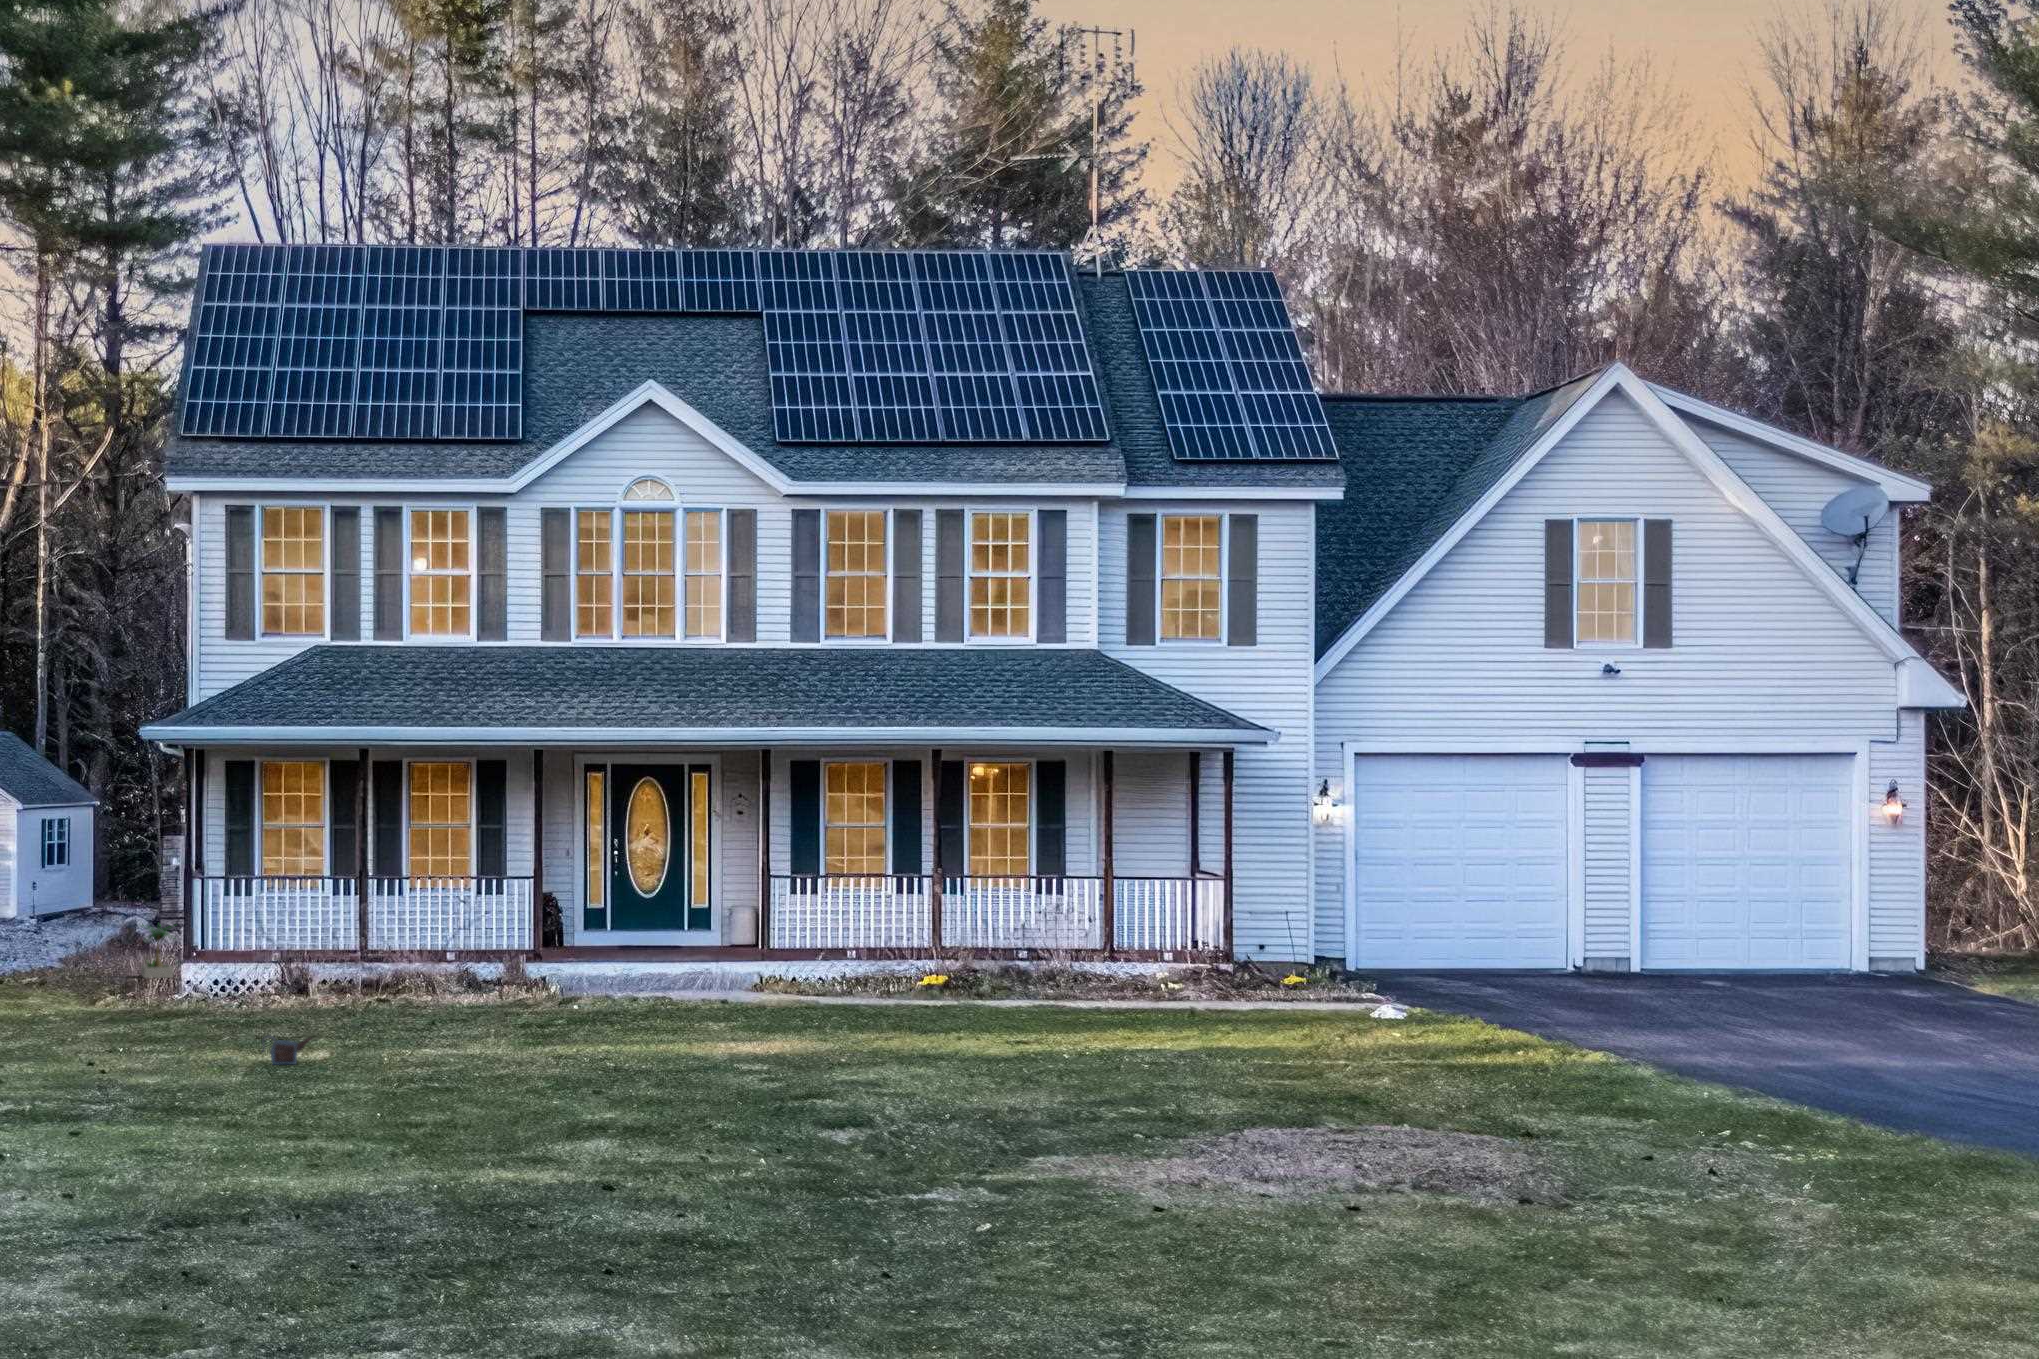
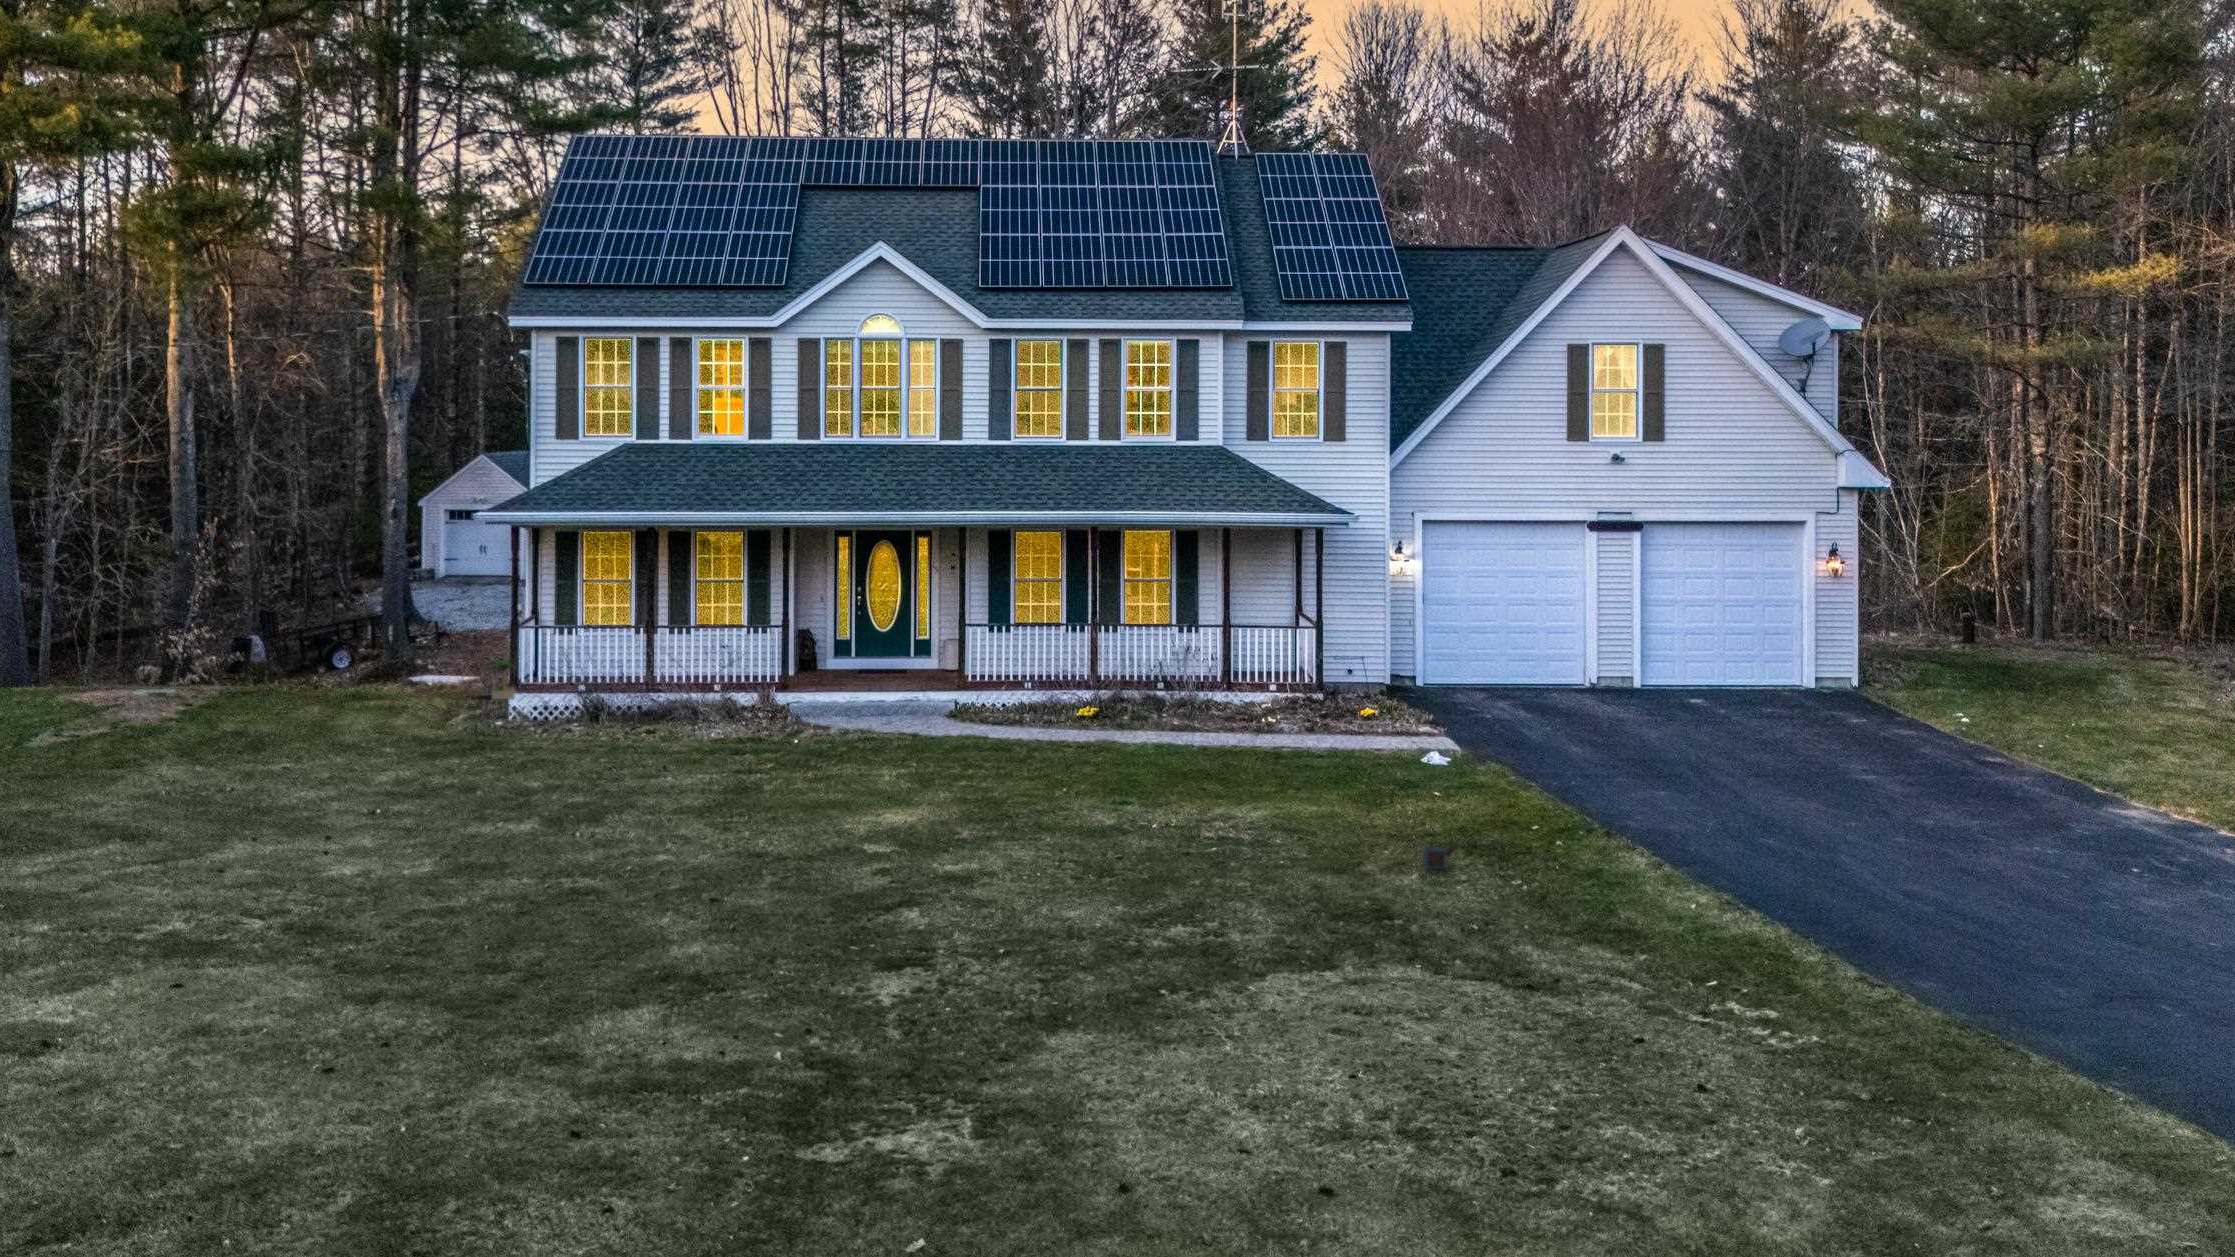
watering can: present [262,1035,312,1064] -> present [1415,843,1458,869]

